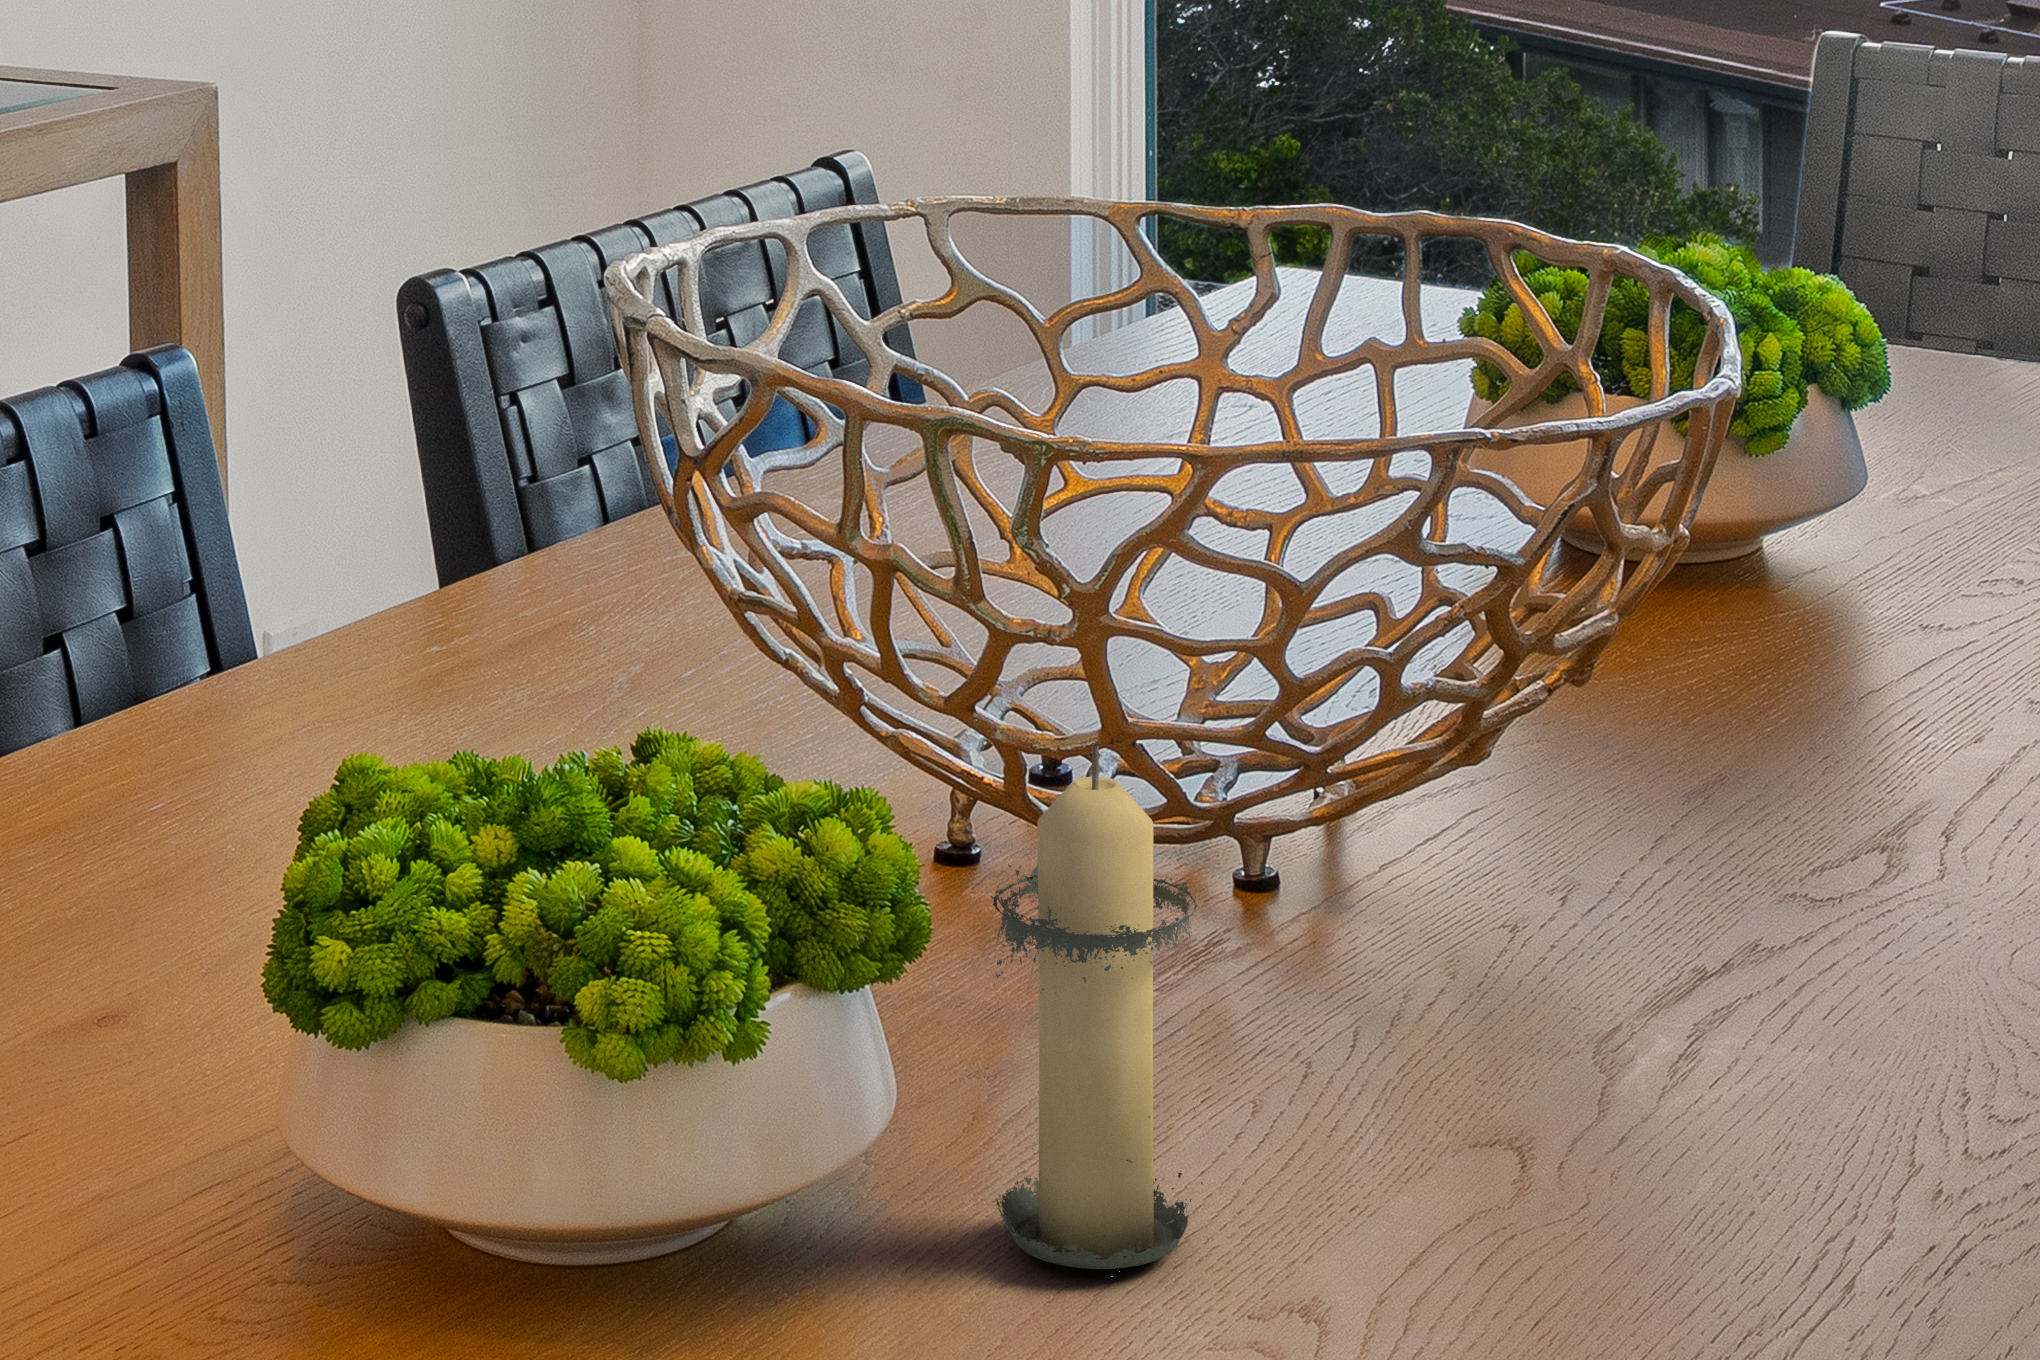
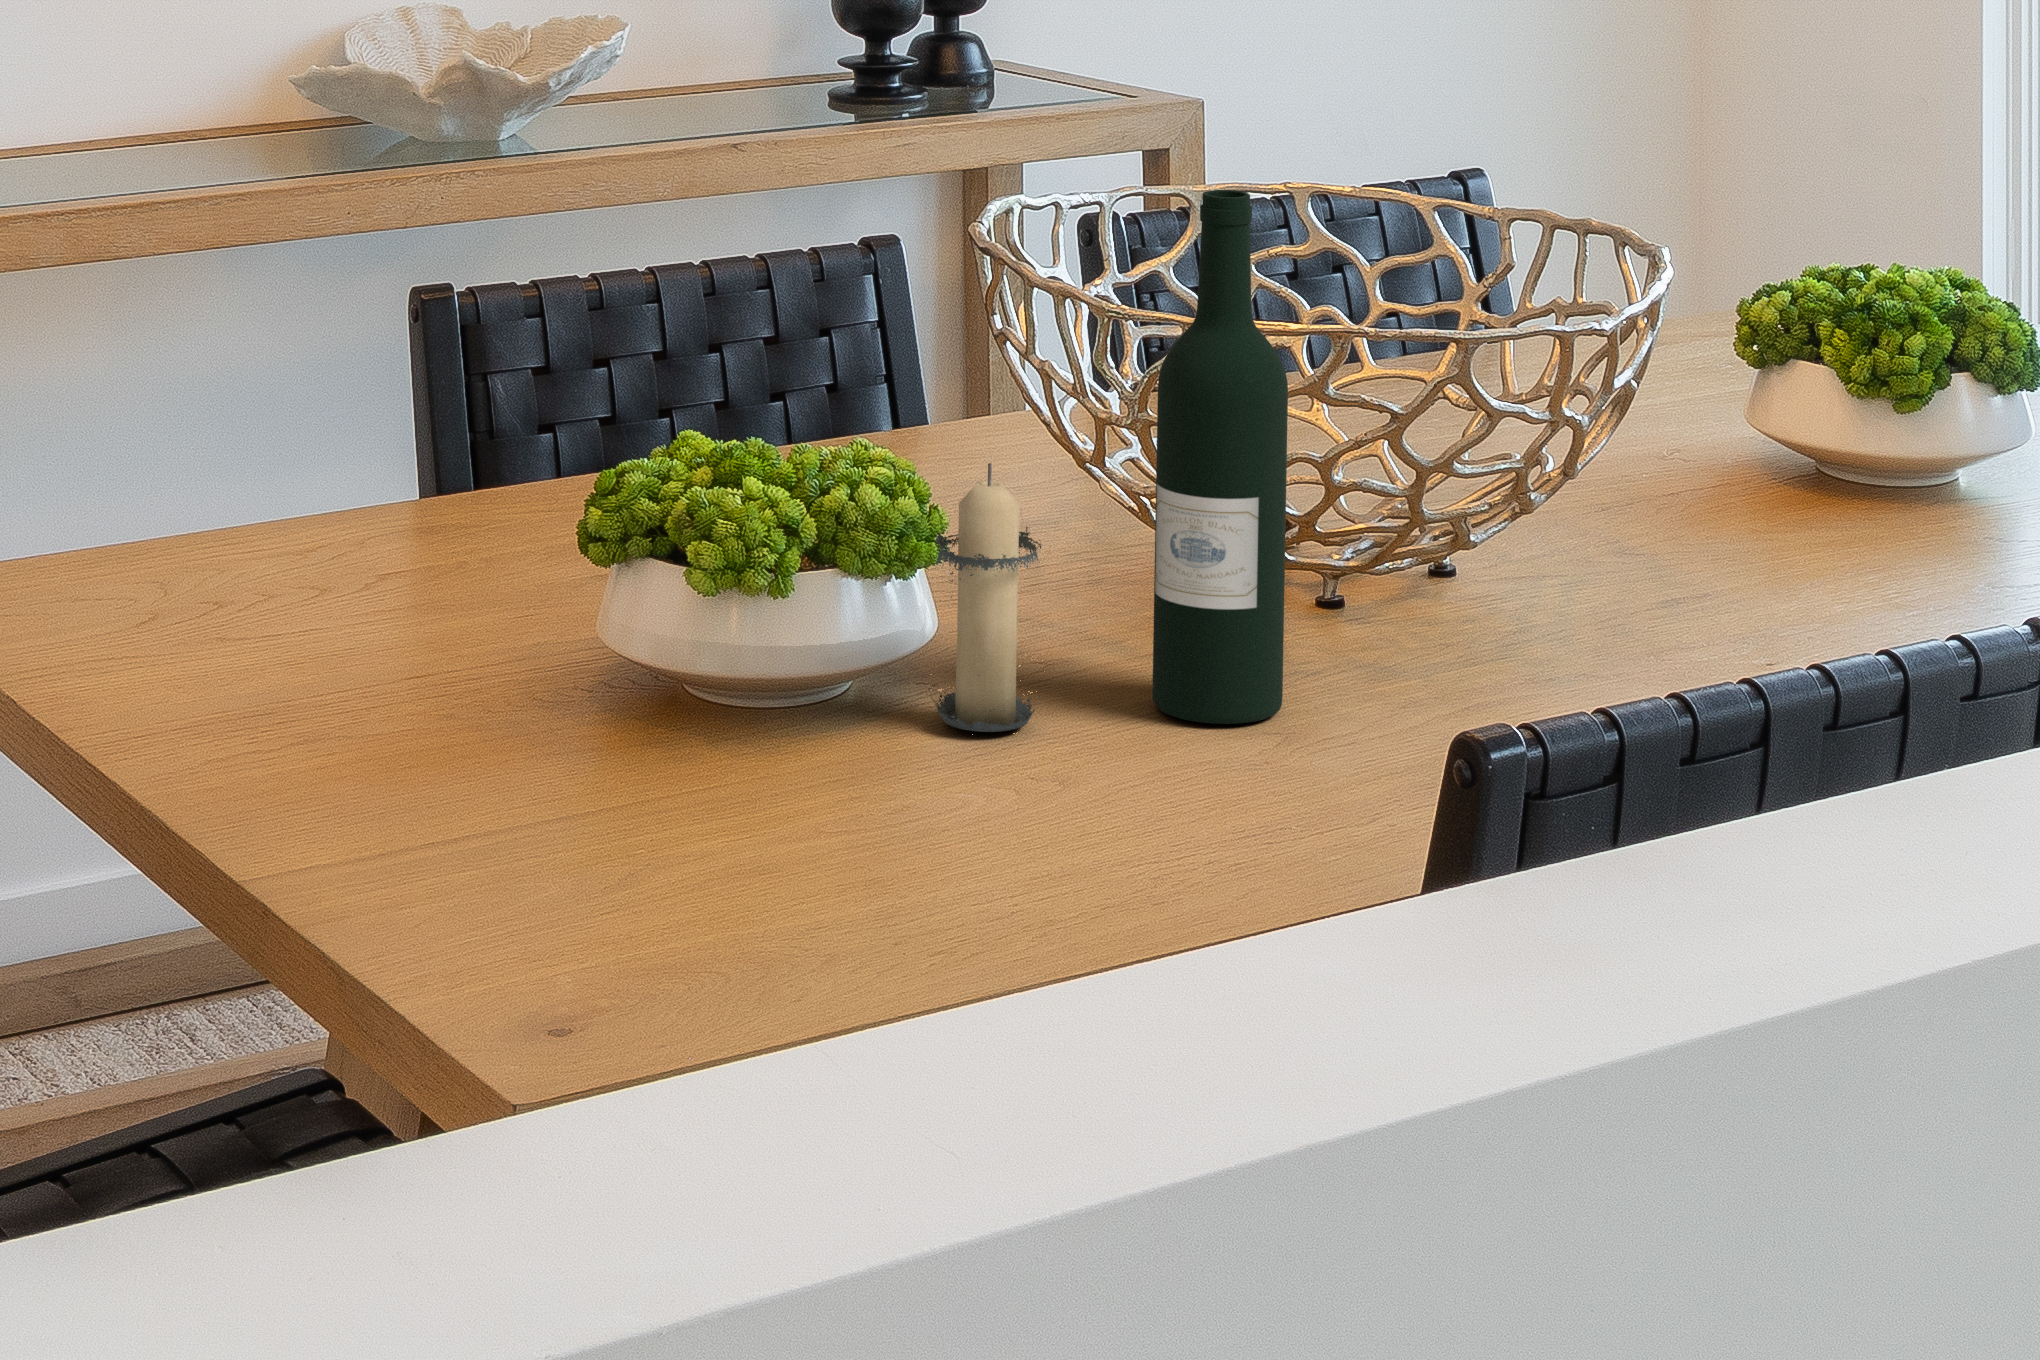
wine bottle: none [1312,183,1552,1174] -> present [1152,190,1288,724]

